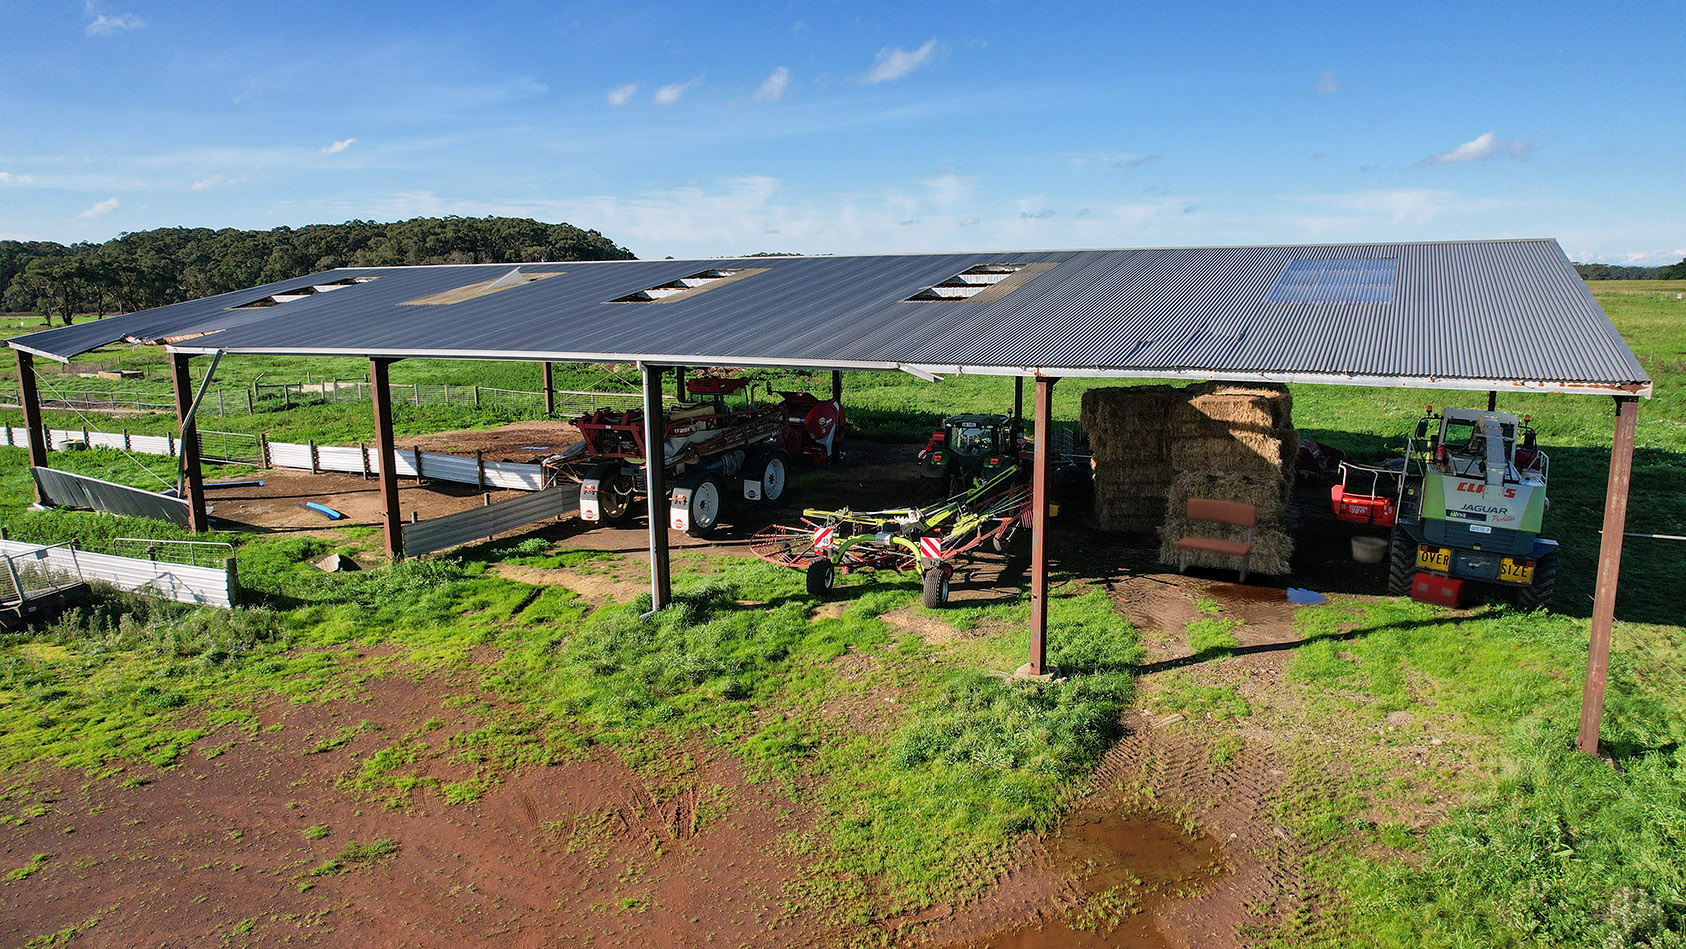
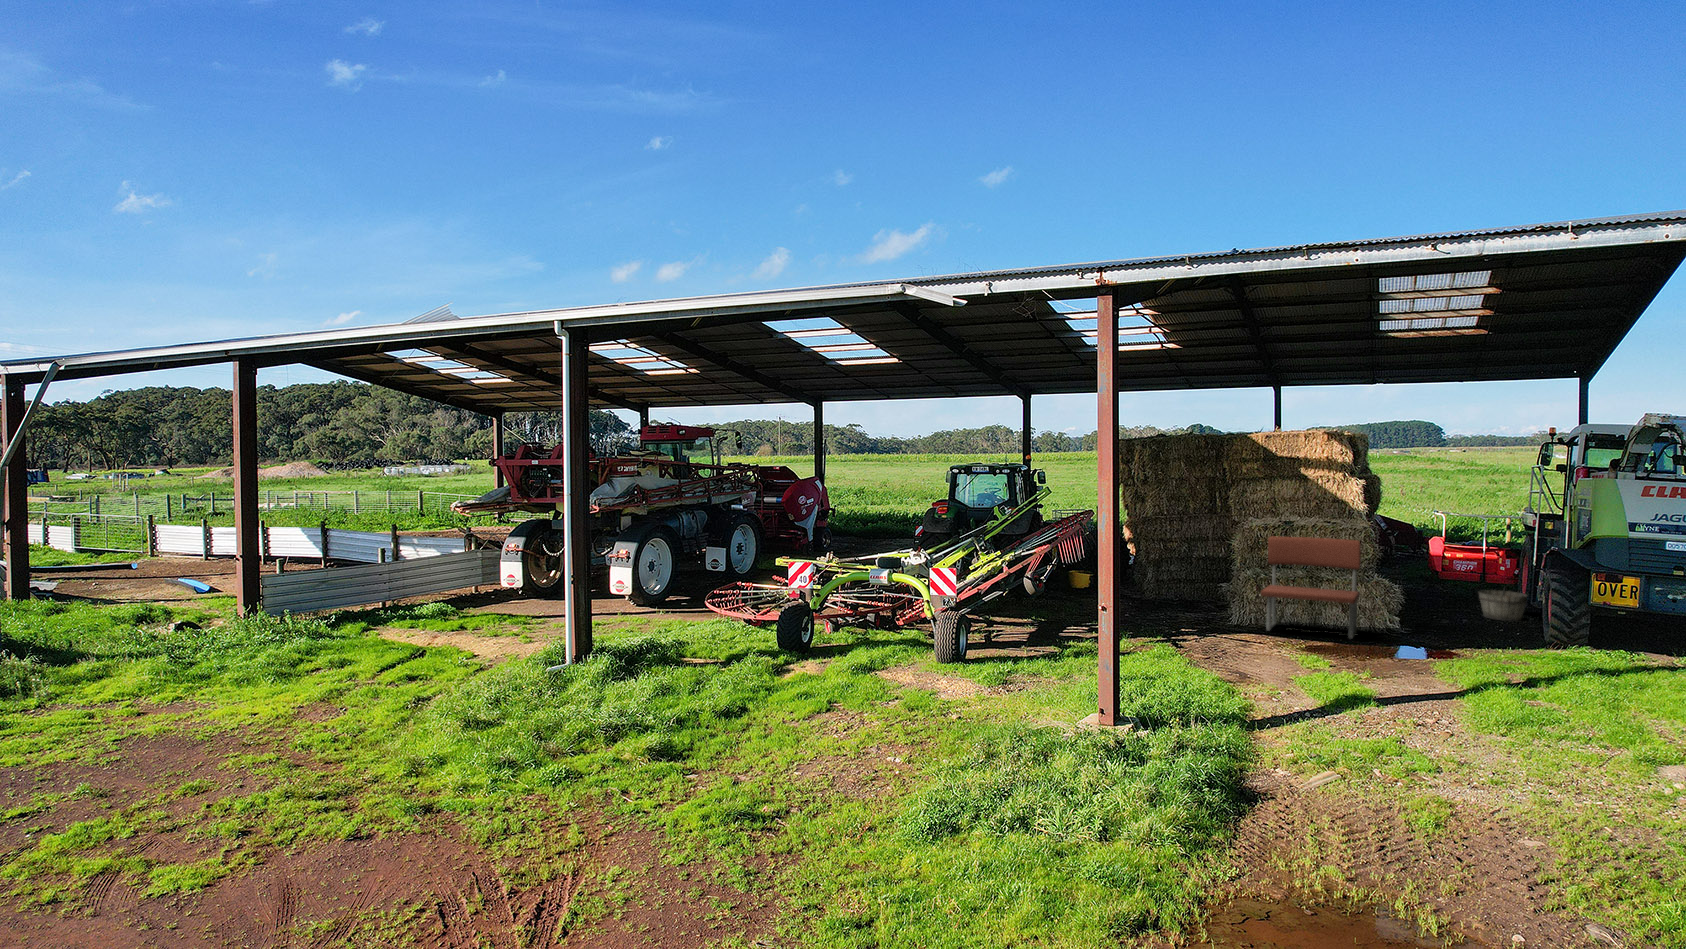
toolbox: present [1411,572,1464,609] -> none [1588,612,1660,660]

